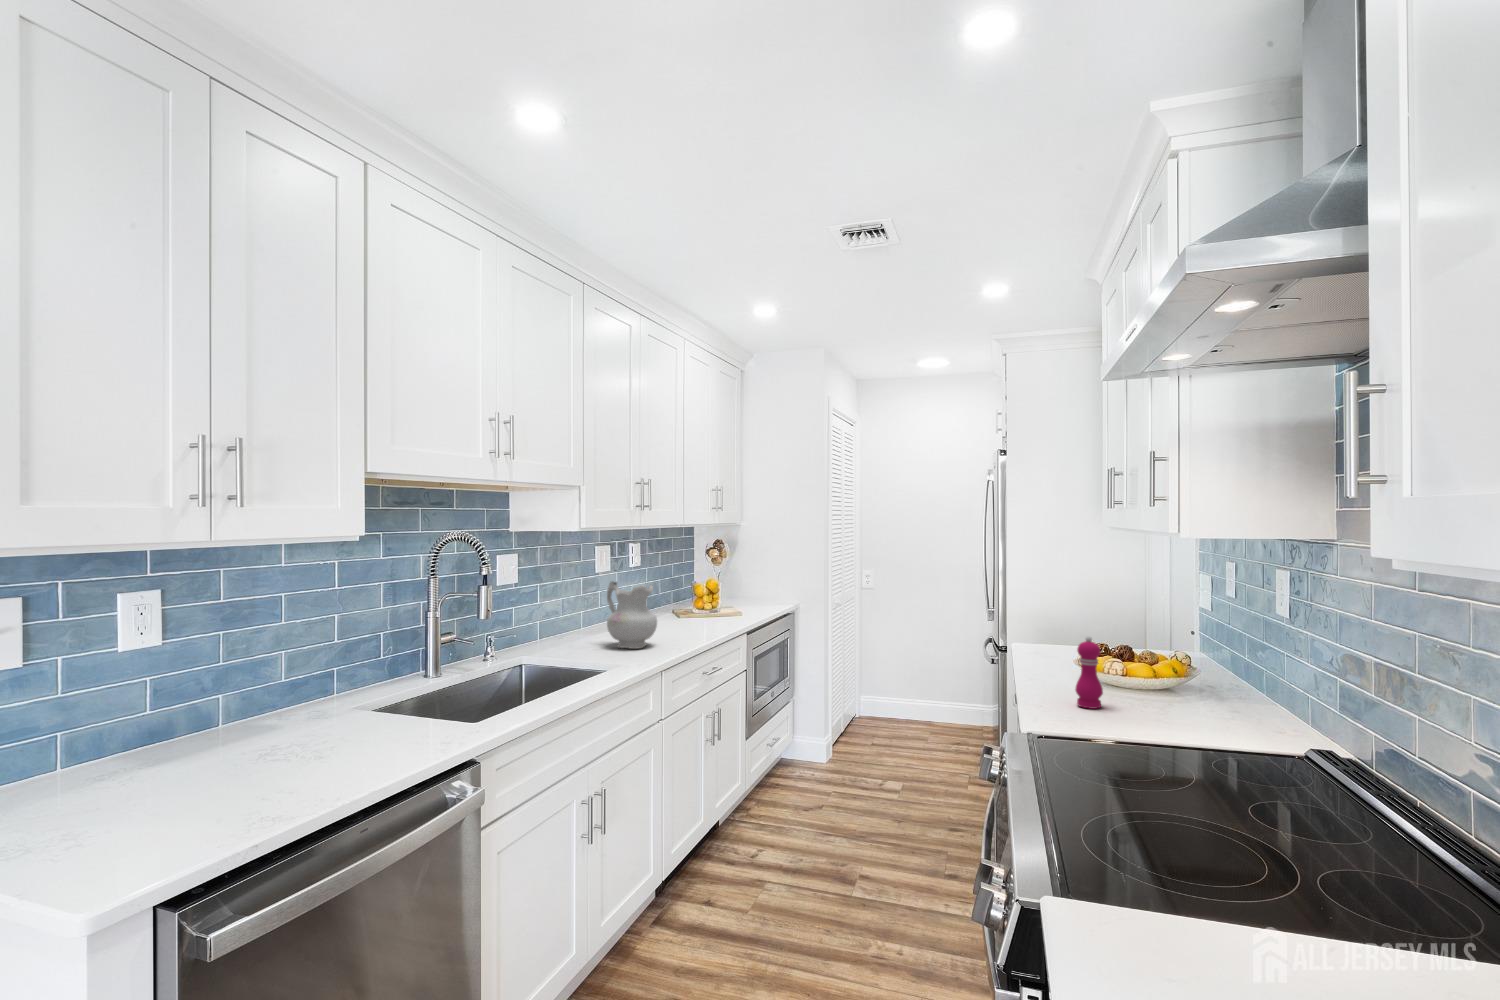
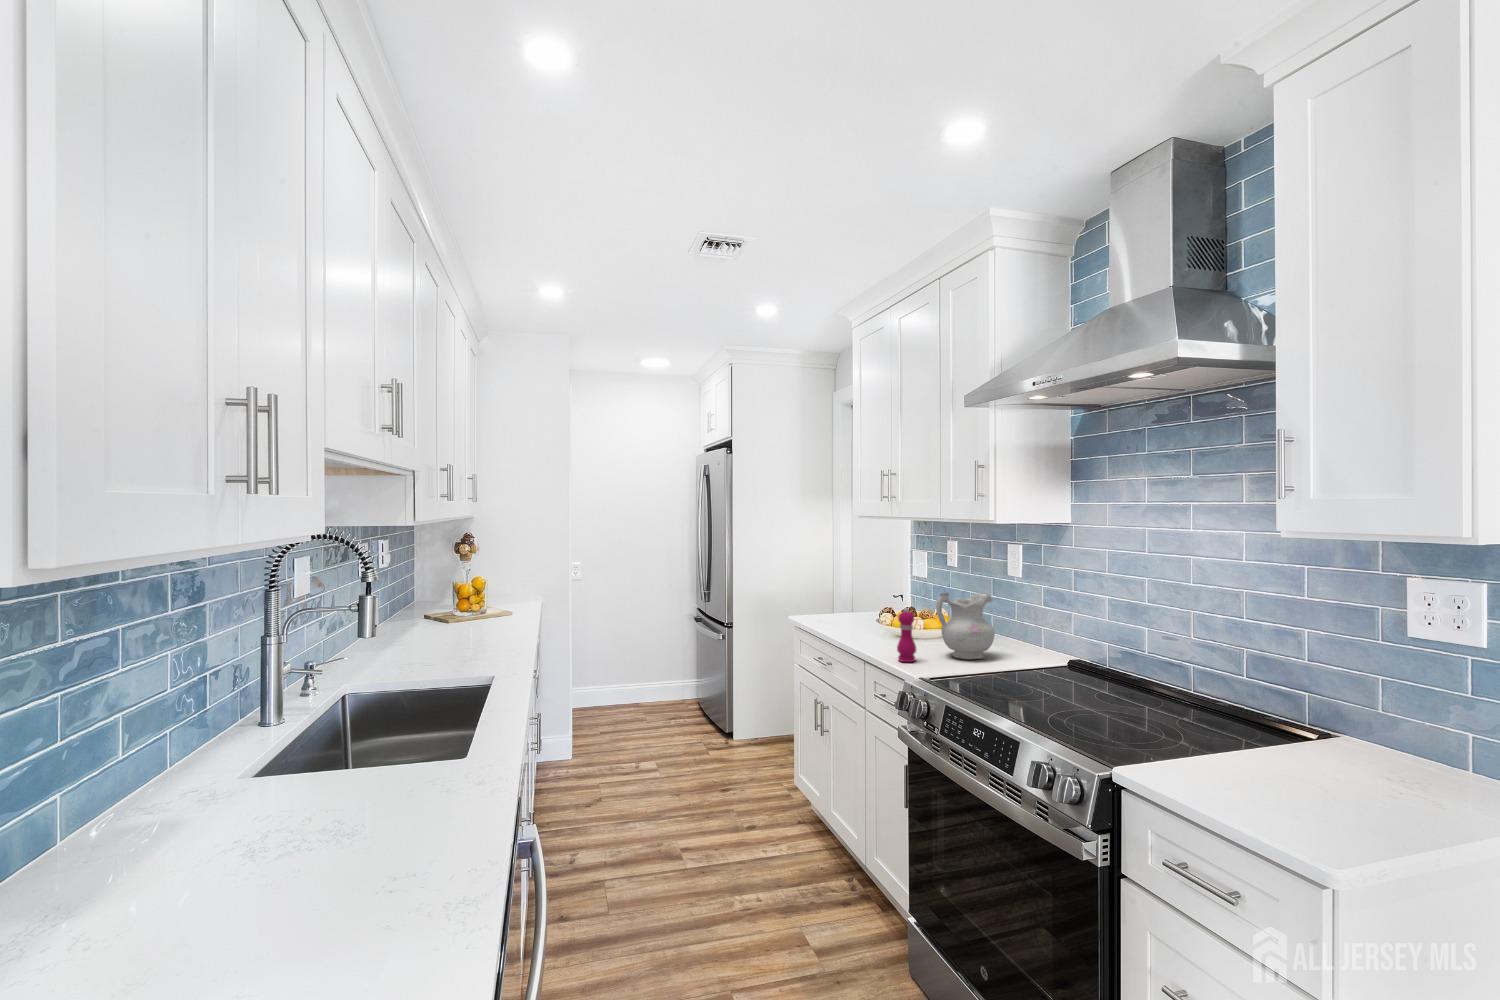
ceramic pitcher: present [607,582,657,649] -> present [936,593,995,659]

